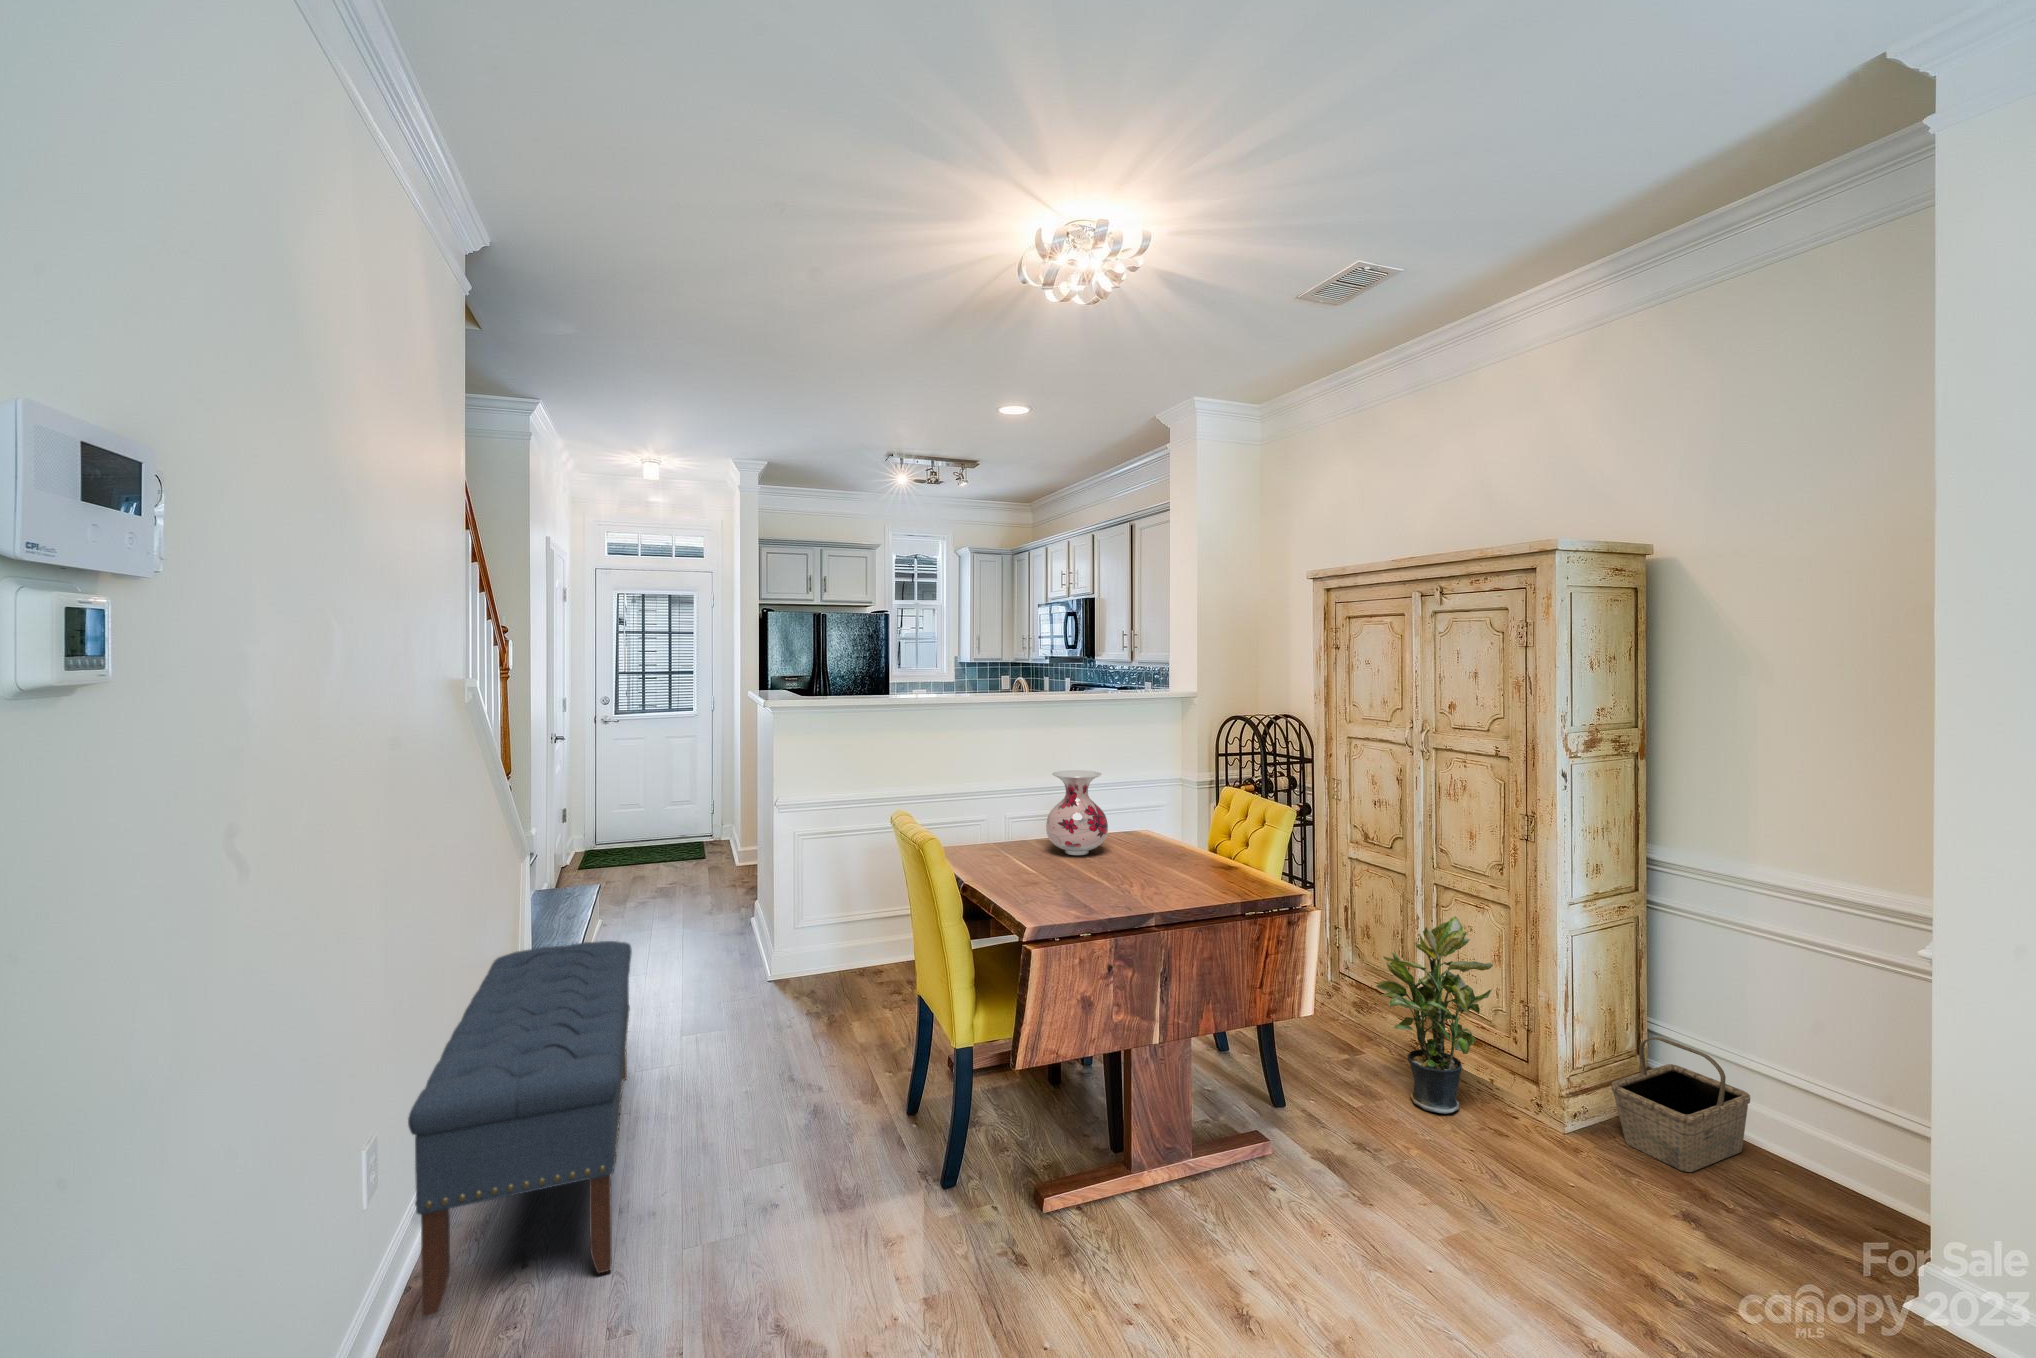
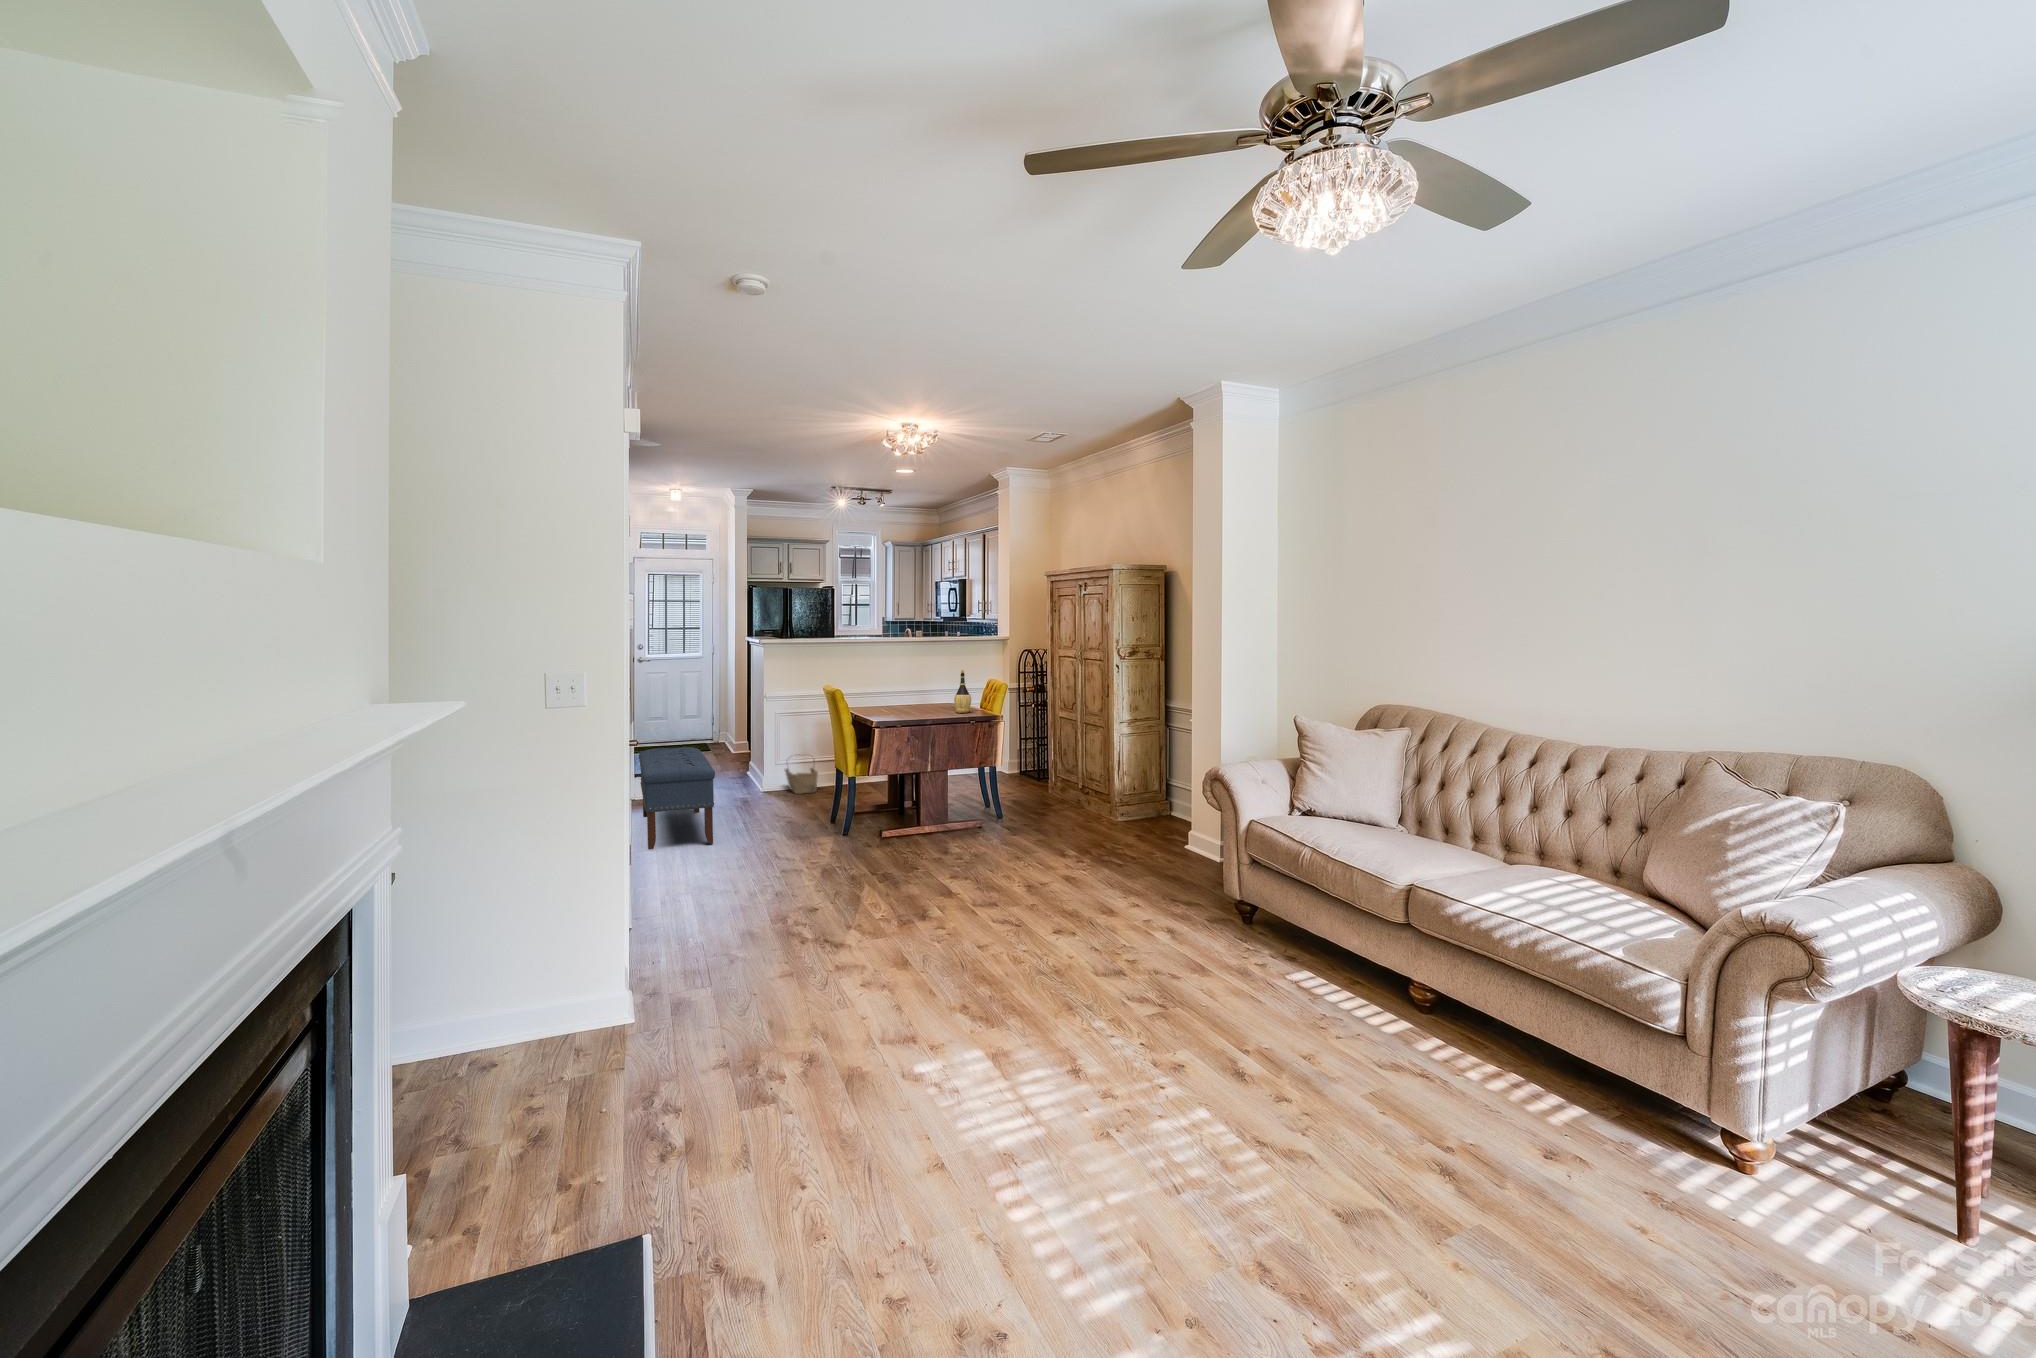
vase: present [1046,770,1108,855] -> none [899,670,929,709]
wine bottle: none [1185,782,1225,880] -> present [954,670,971,713]
potted plant: present [1376,916,1493,1114] -> none [1046,732,1090,817]
basket: present [1611,1037,1750,1172] -> present [785,754,818,794]

